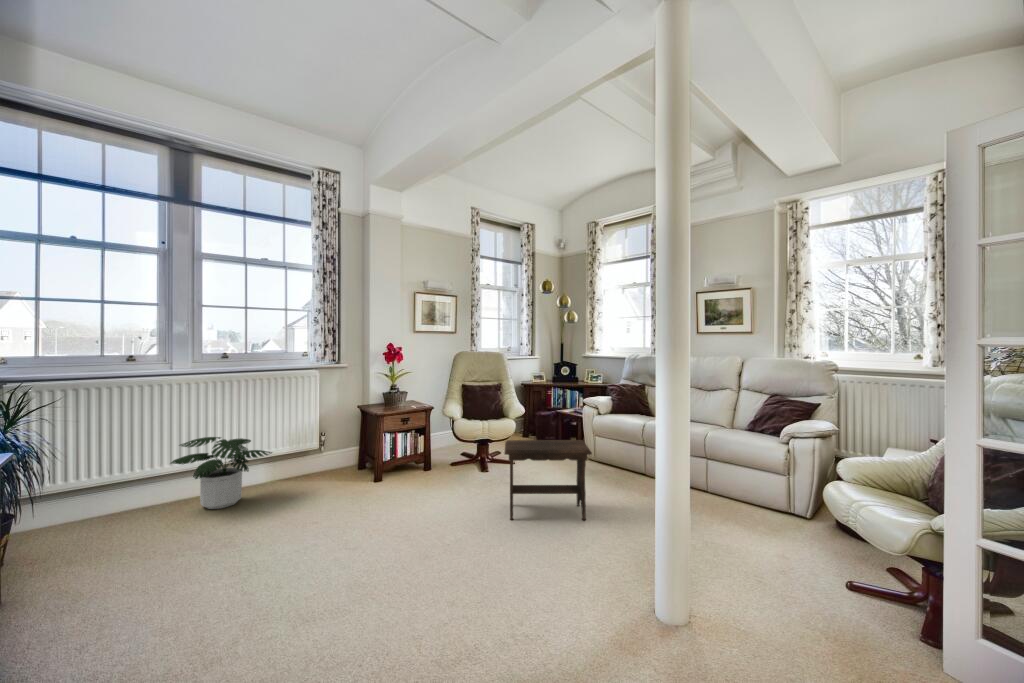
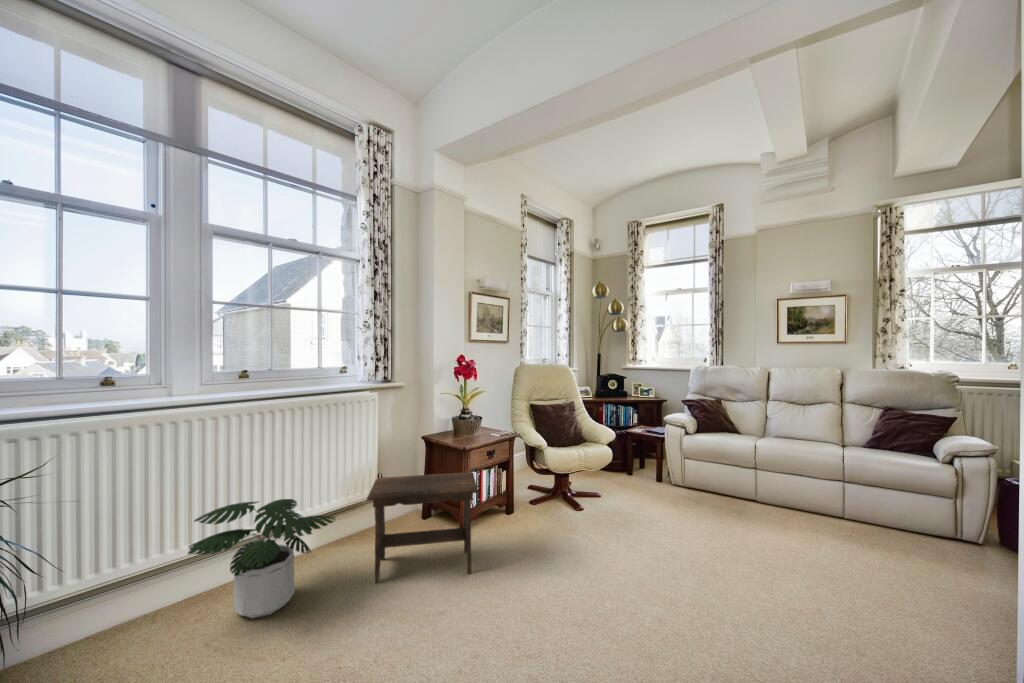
footstool: present [505,440,592,520] -> present [367,472,478,583]

